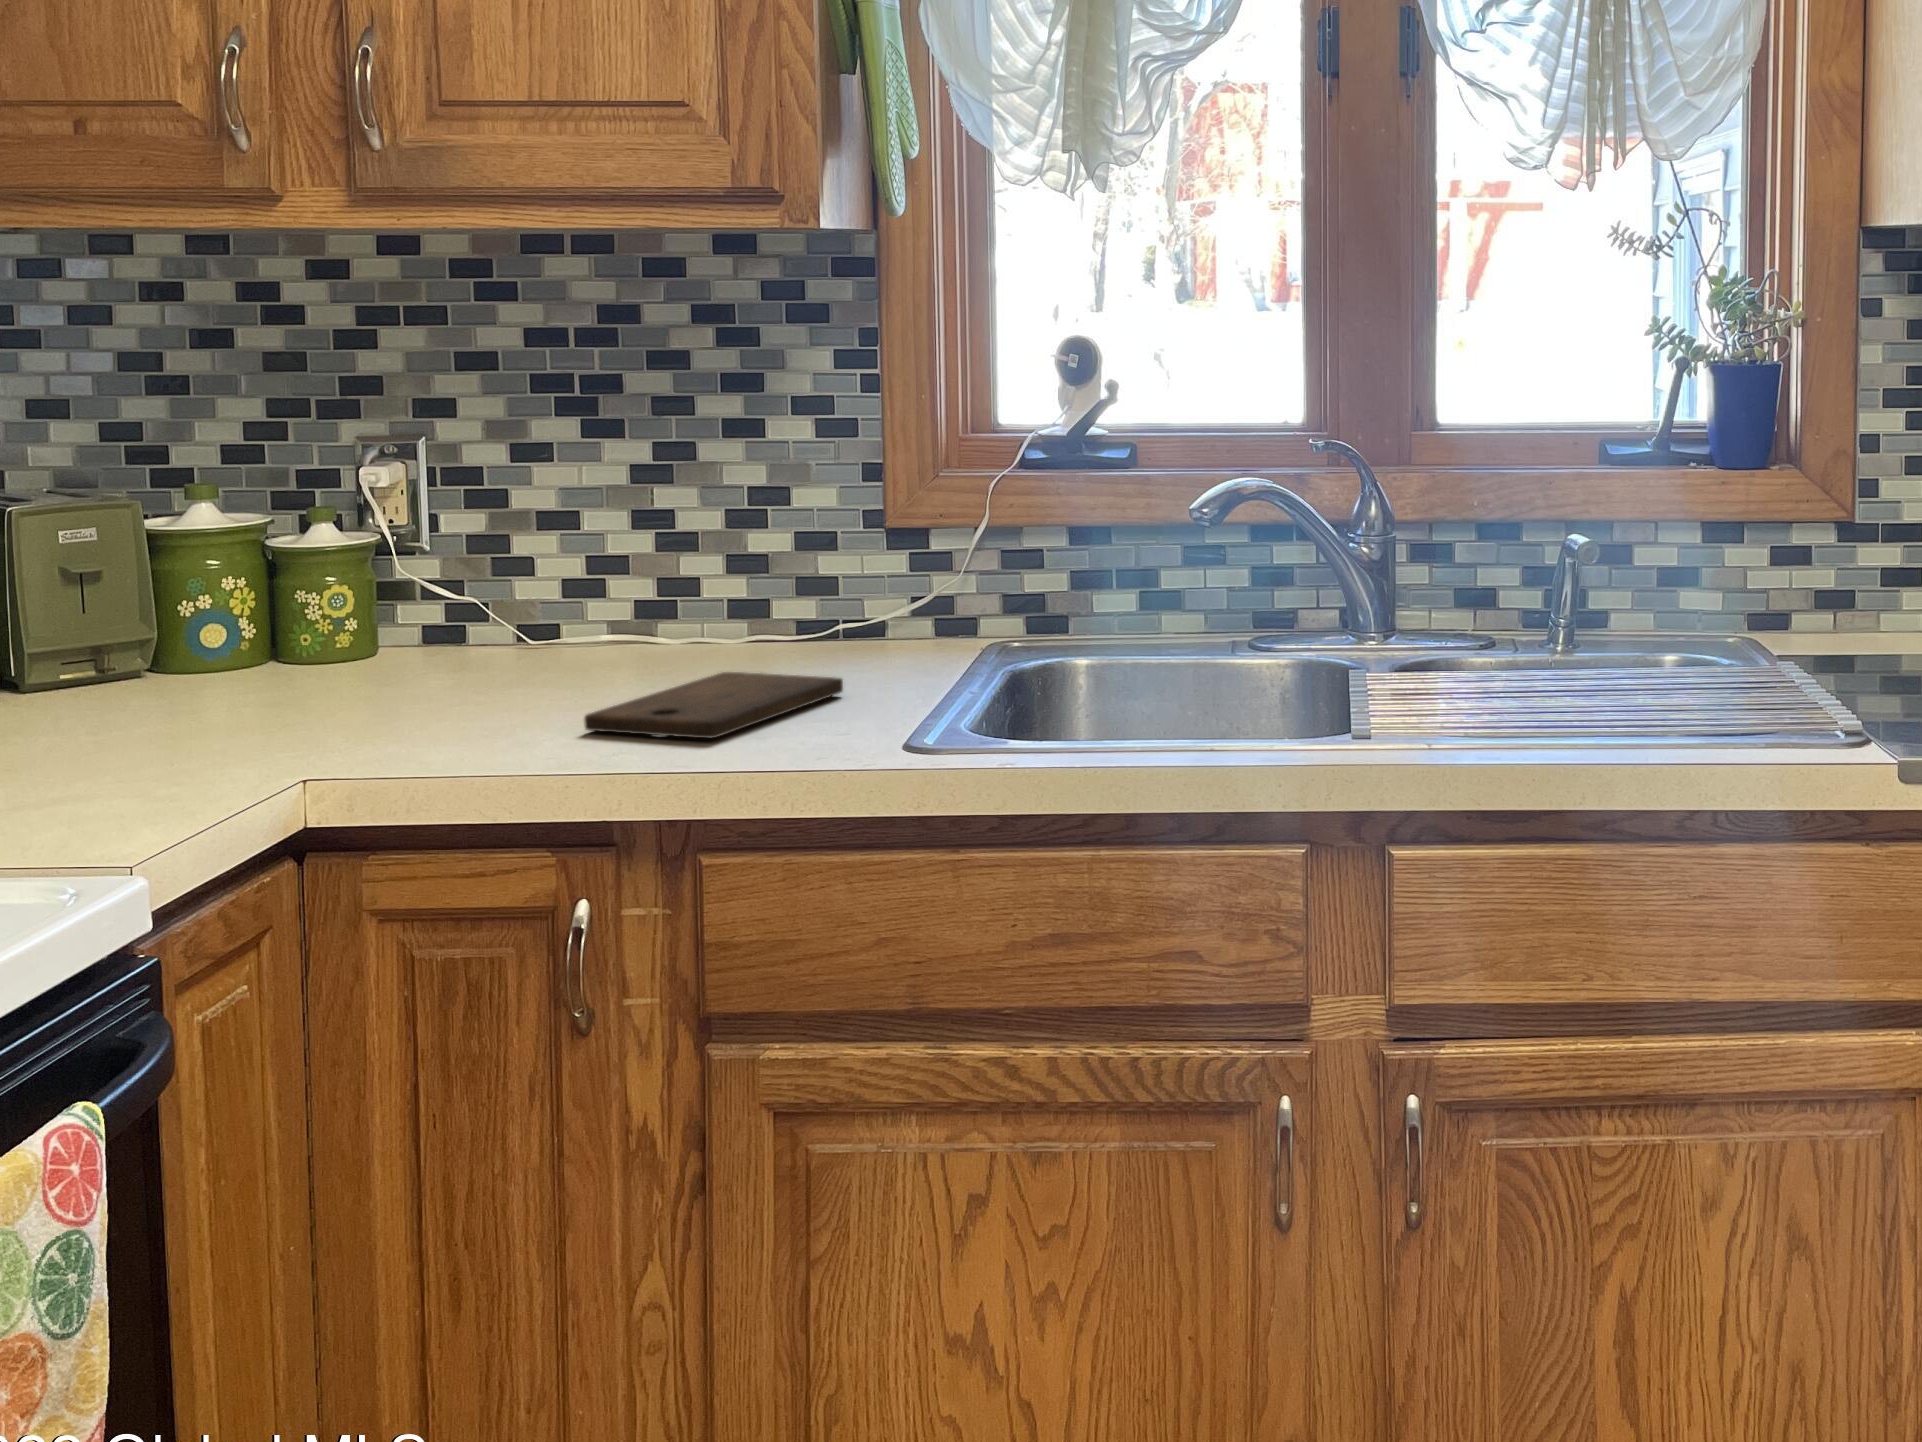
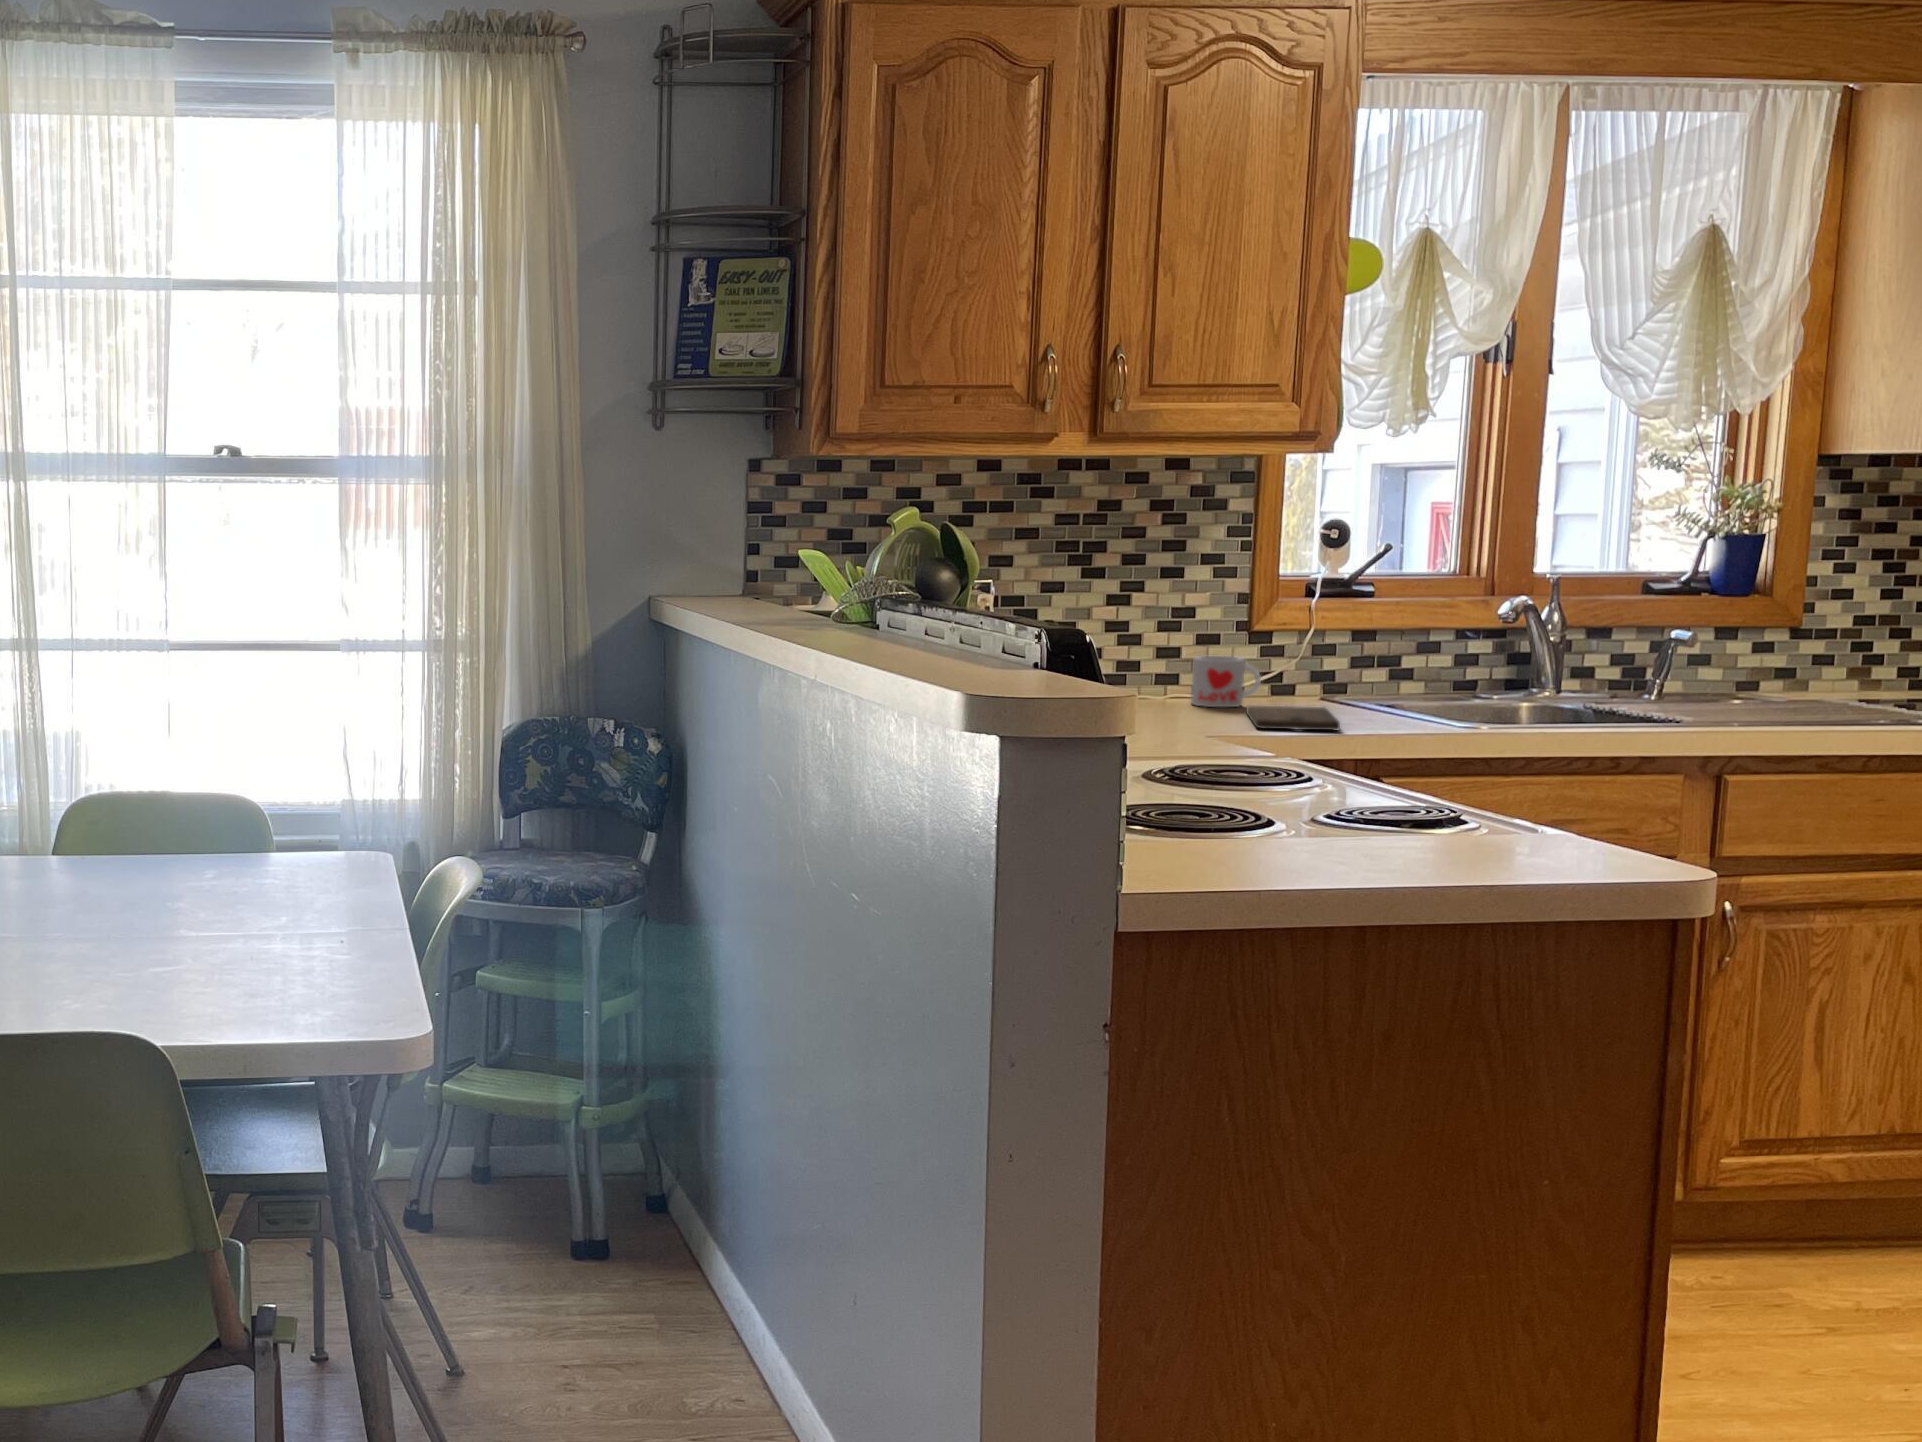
mug: none [715,573,825,668] -> present [1191,656,1261,707]

